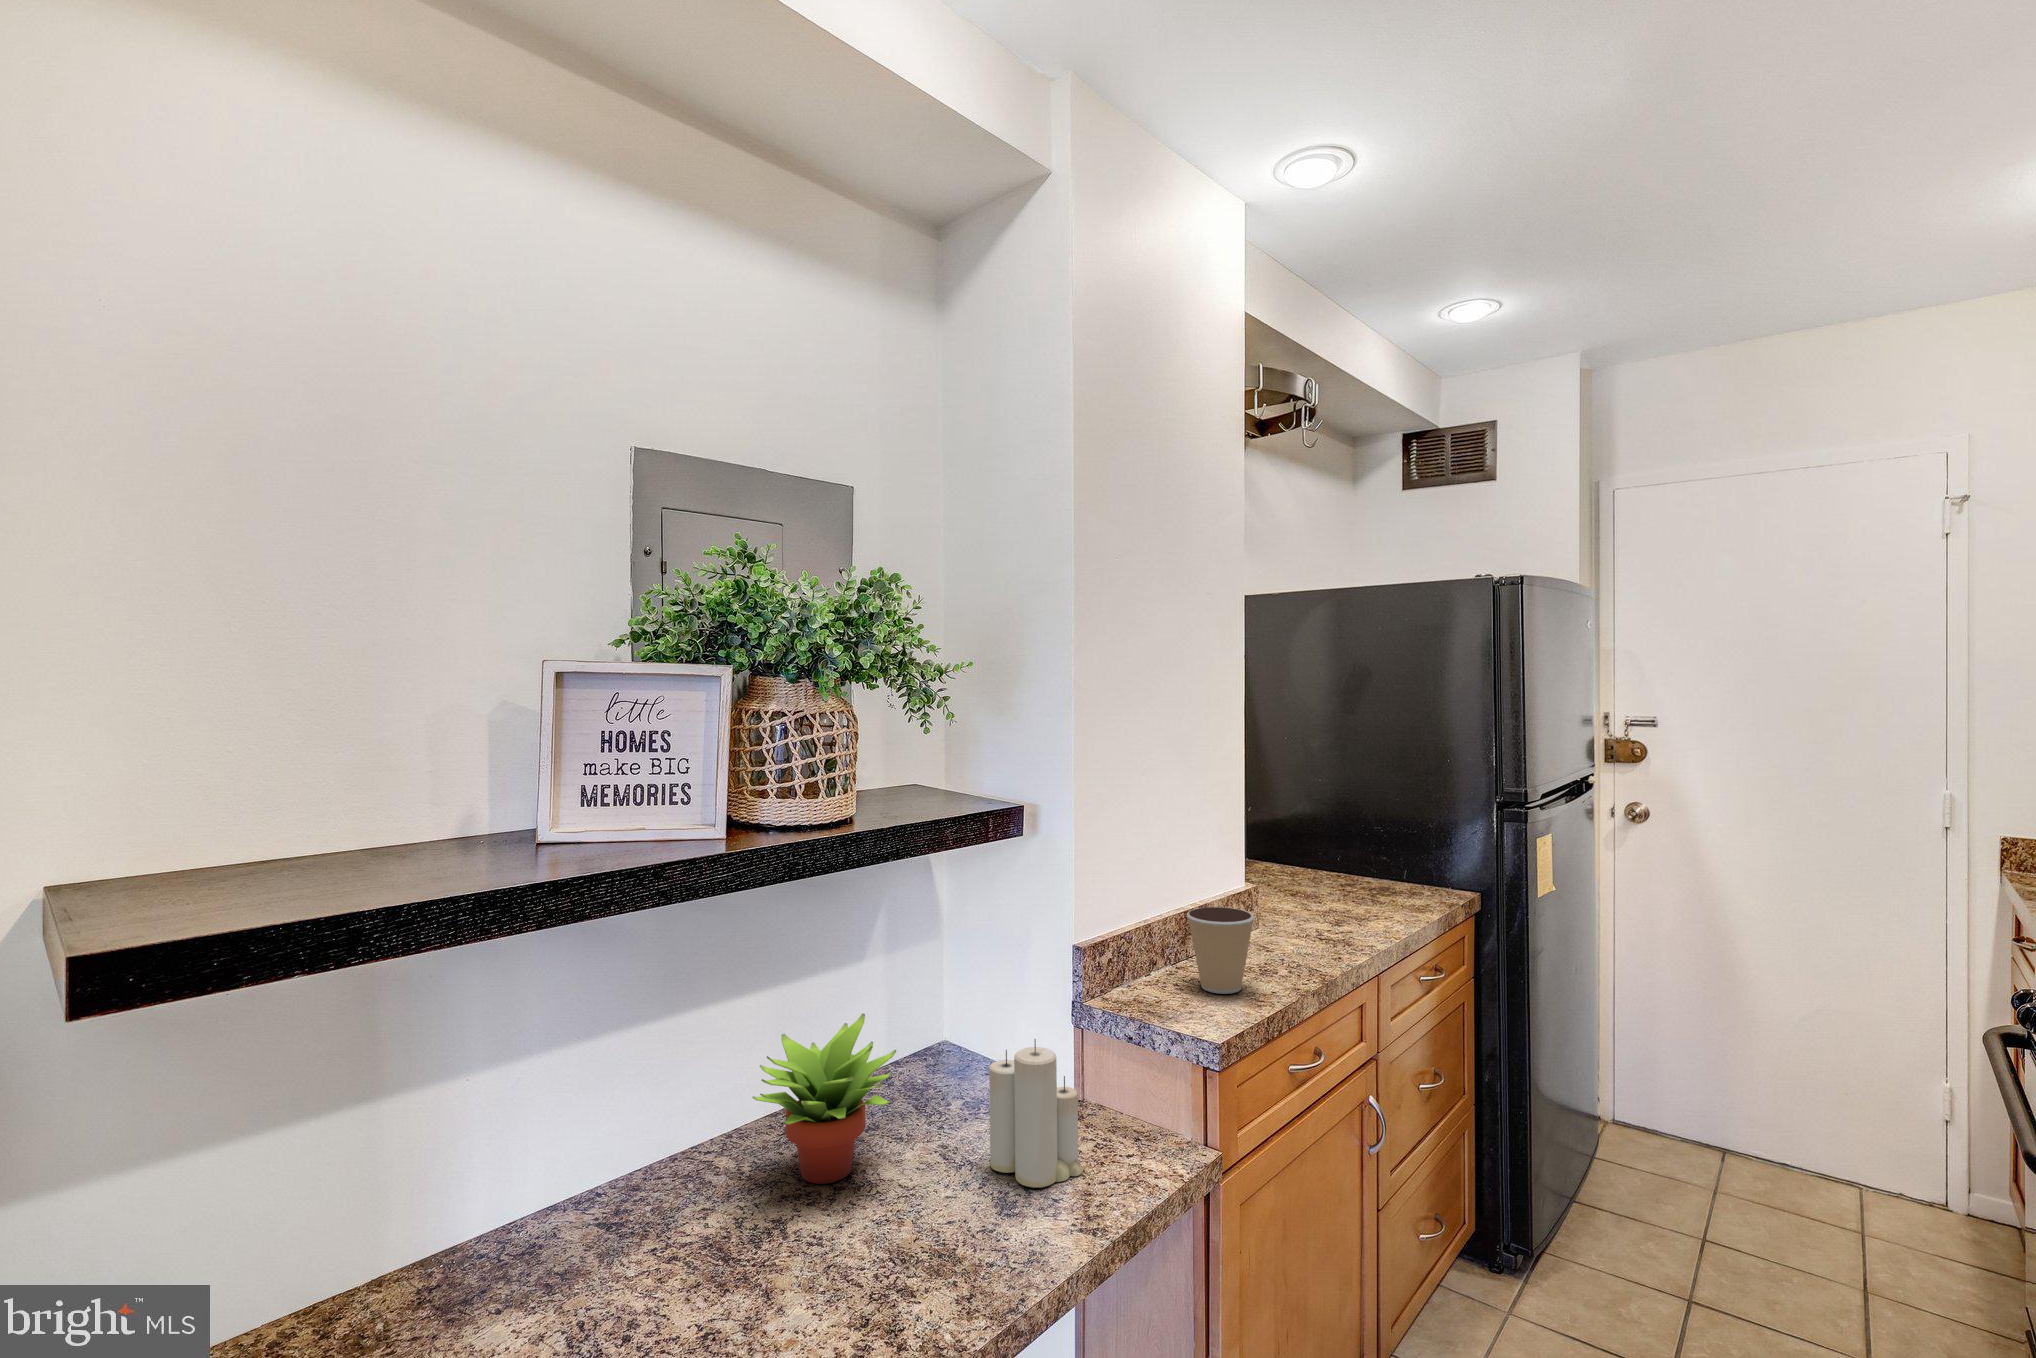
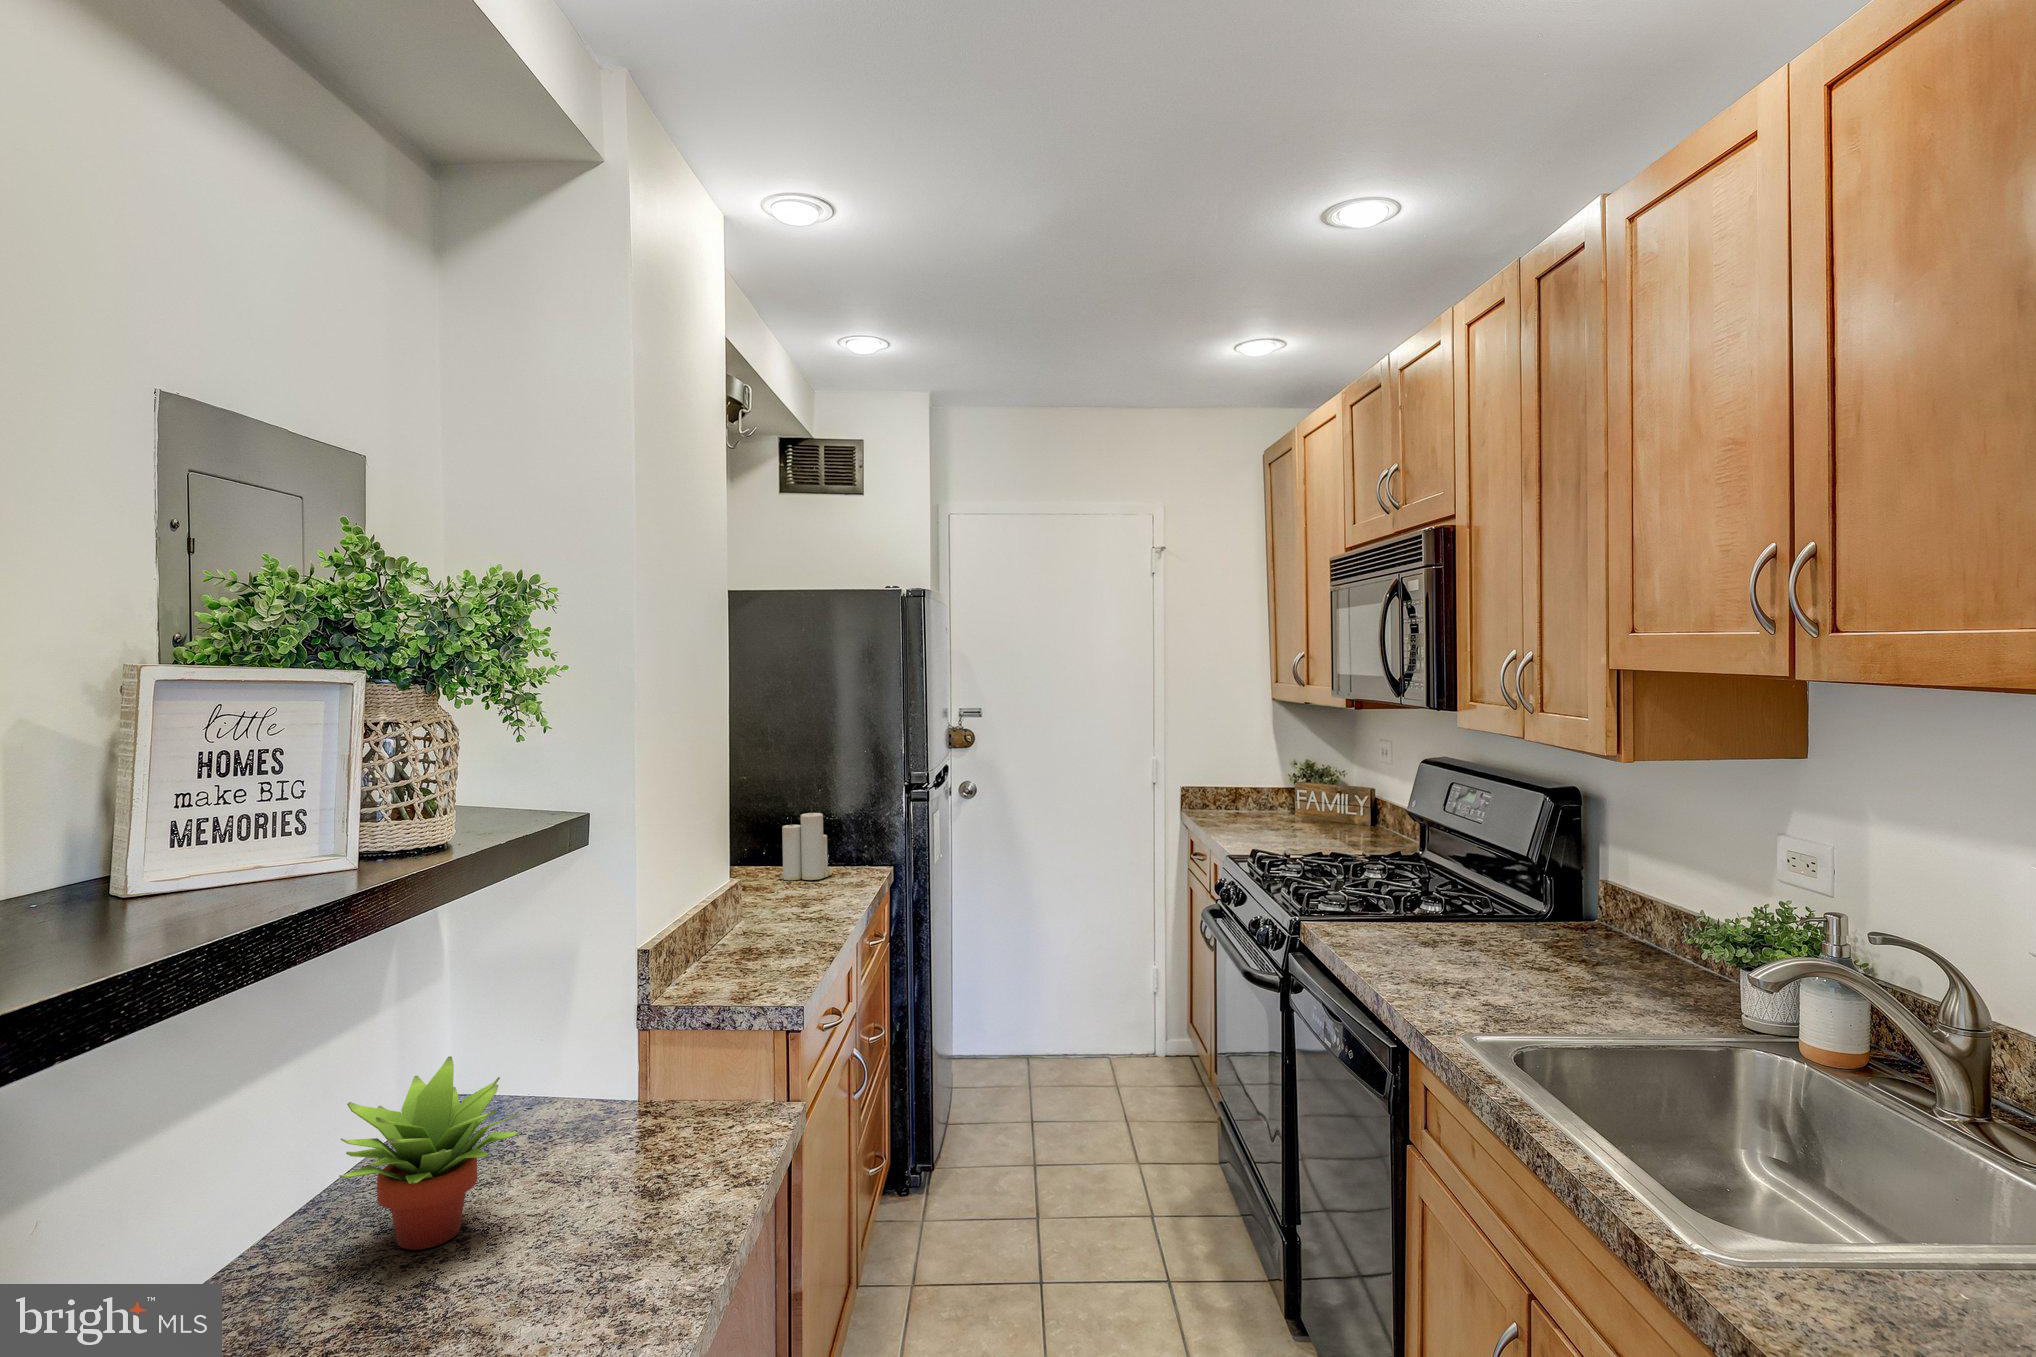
coffee cup: present [1187,907,1254,994] -> none [724,895,788,974]
candle: present [989,1039,1082,1188] -> present [780,807,832,880]

